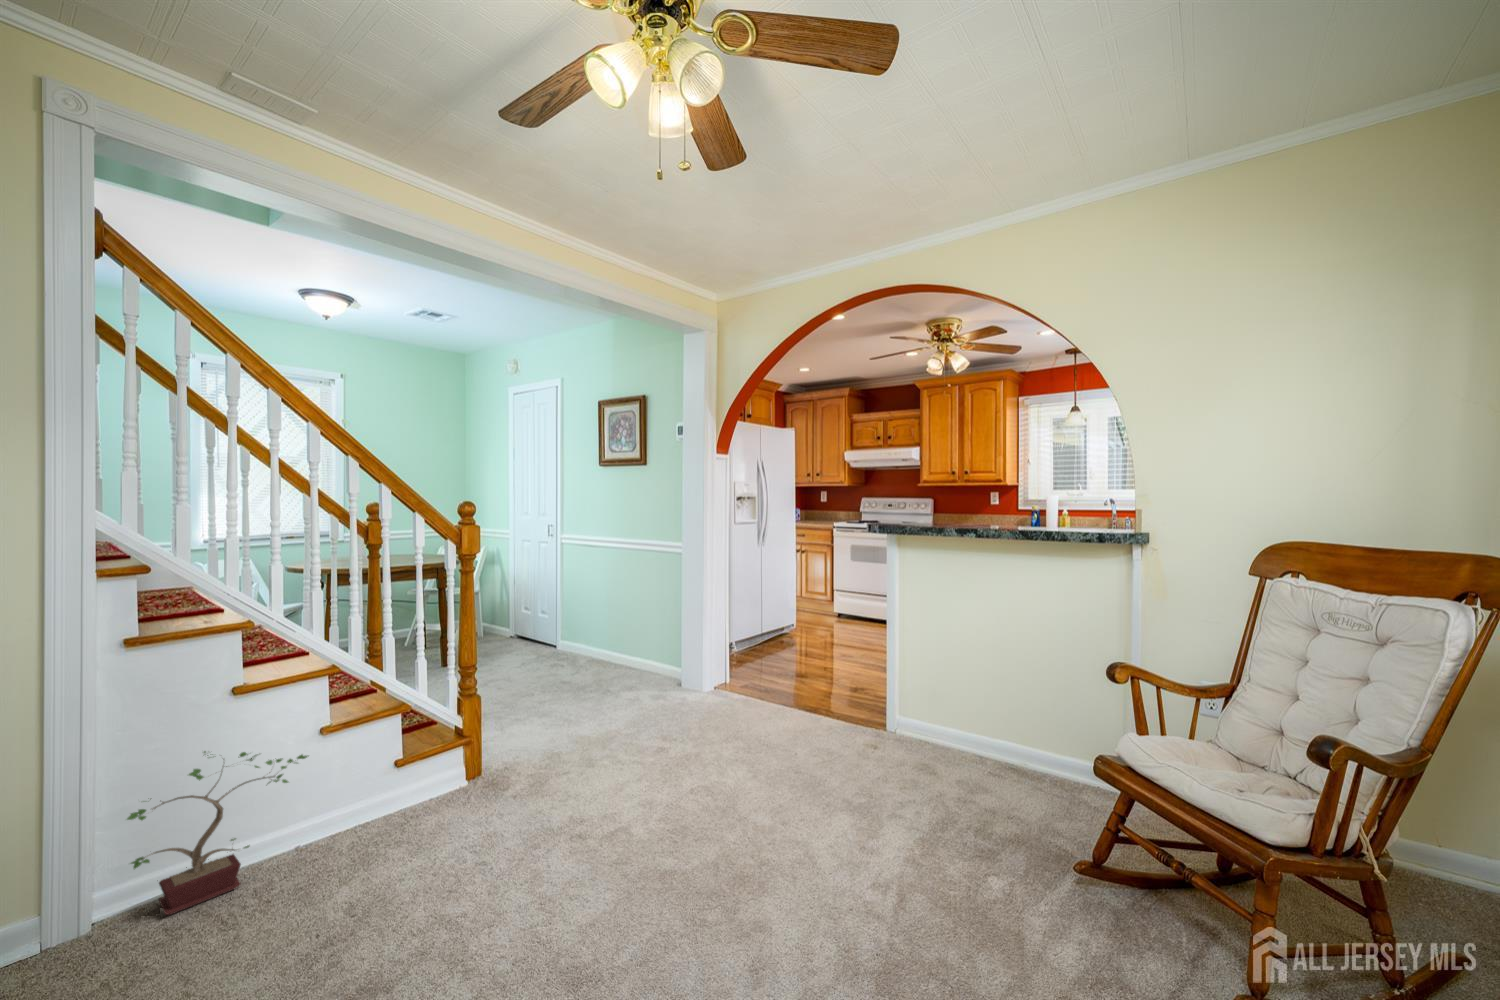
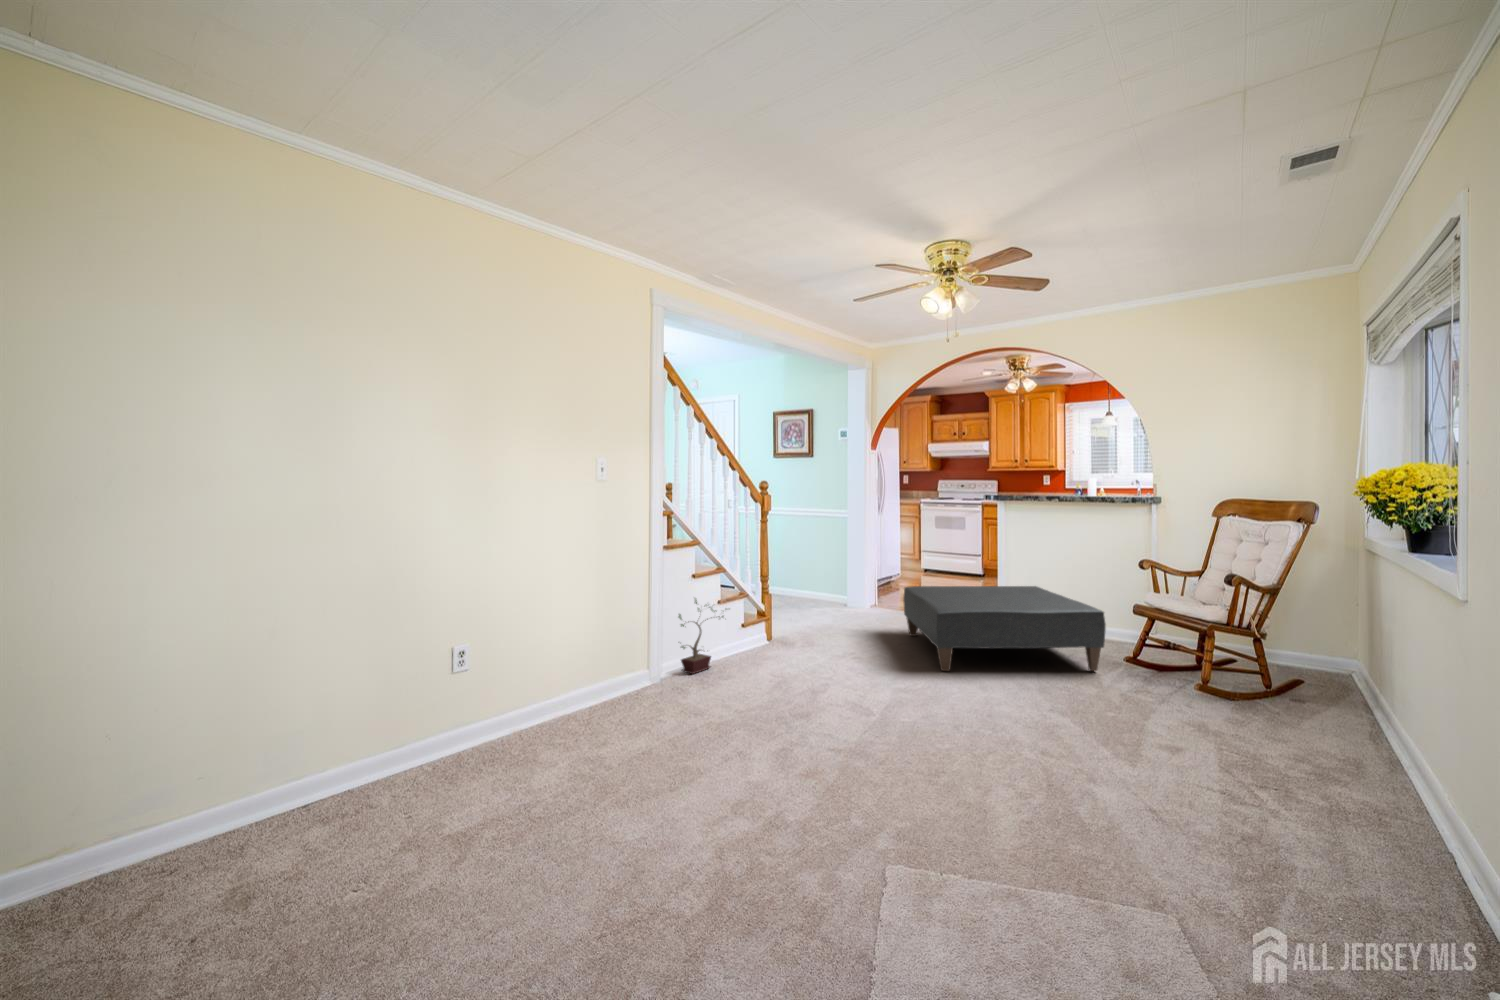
ottoman: none [688,681,1038,908] -> present [903,586,1106,671]

